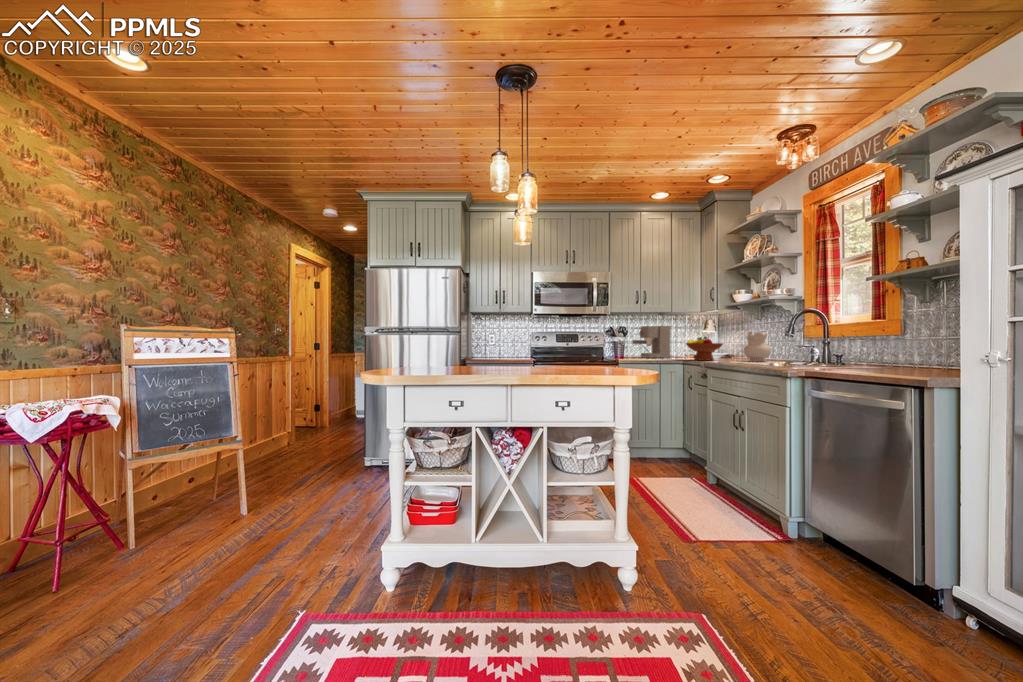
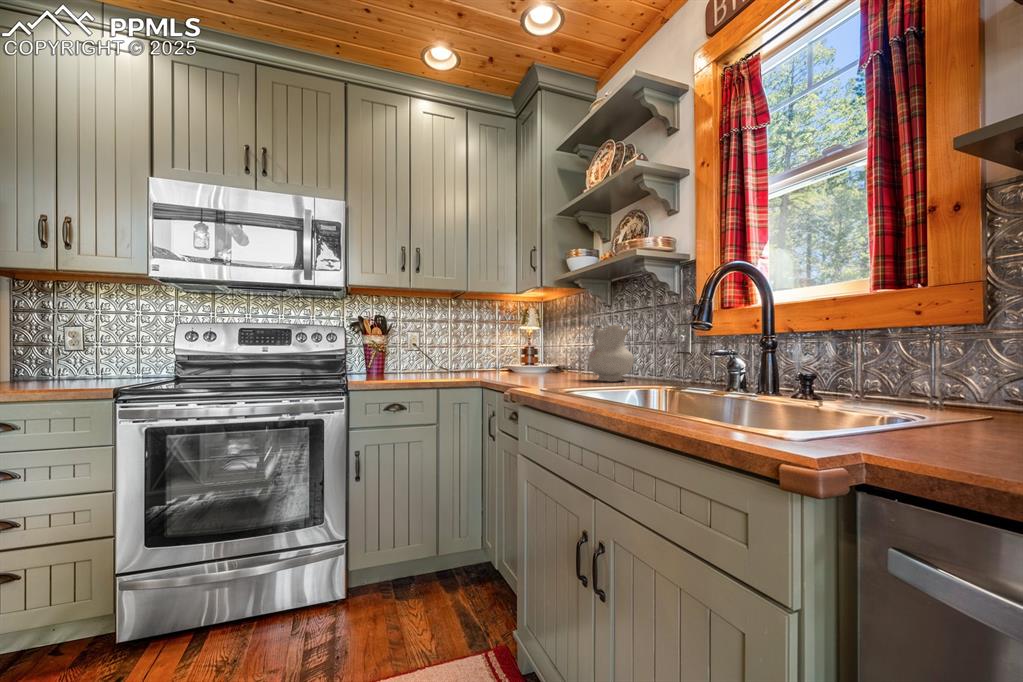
coffee maker: present [633,326,671,358] -> none [405,316,470,373]
fruit bowl: present [686,337,723,360] -> none [488,333,553,379]

